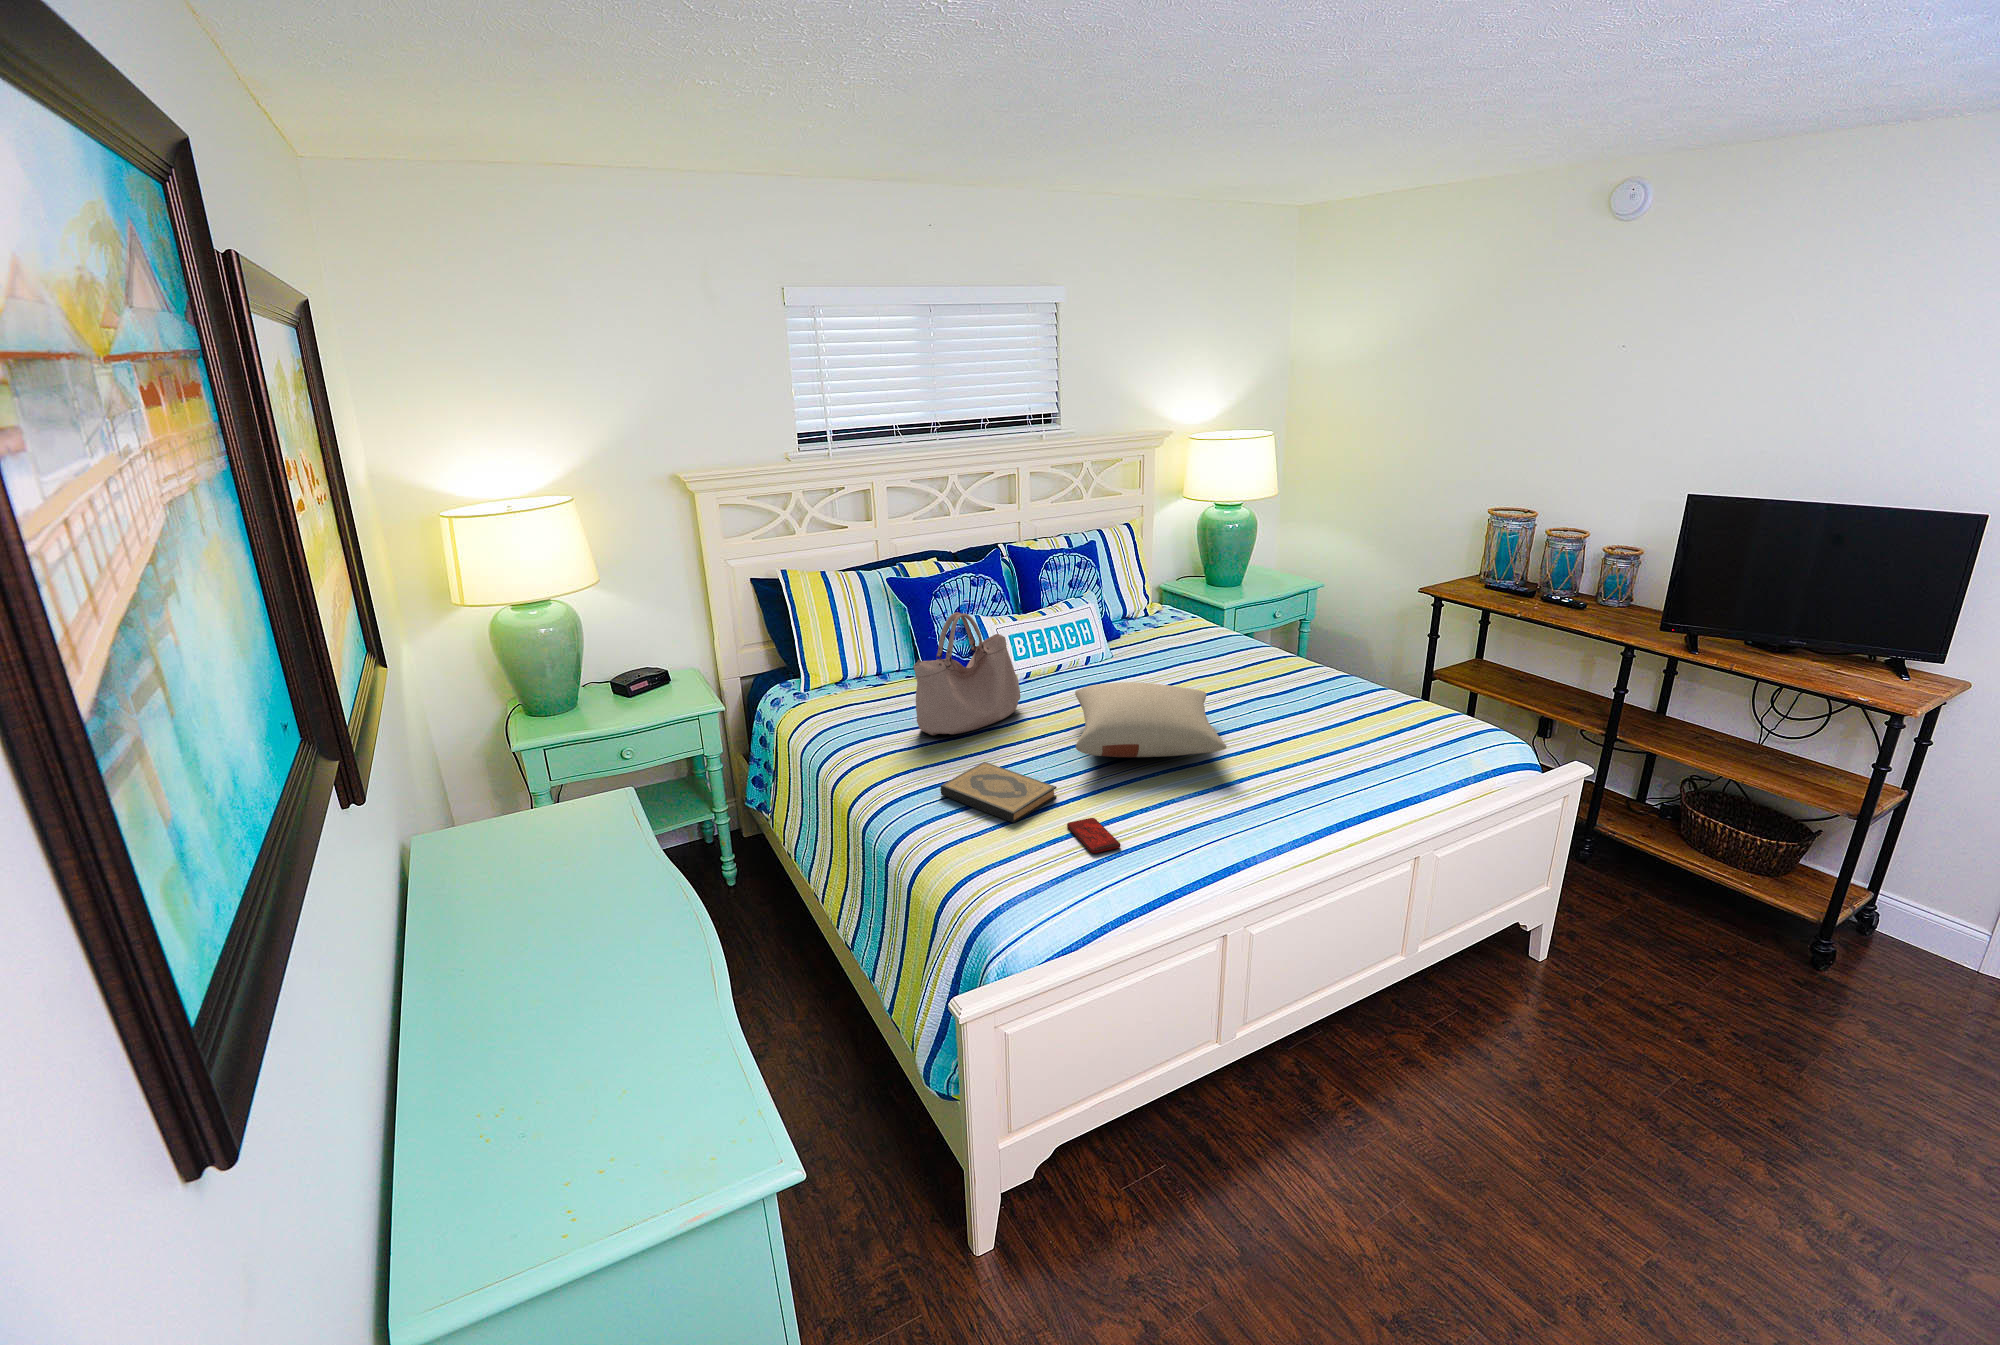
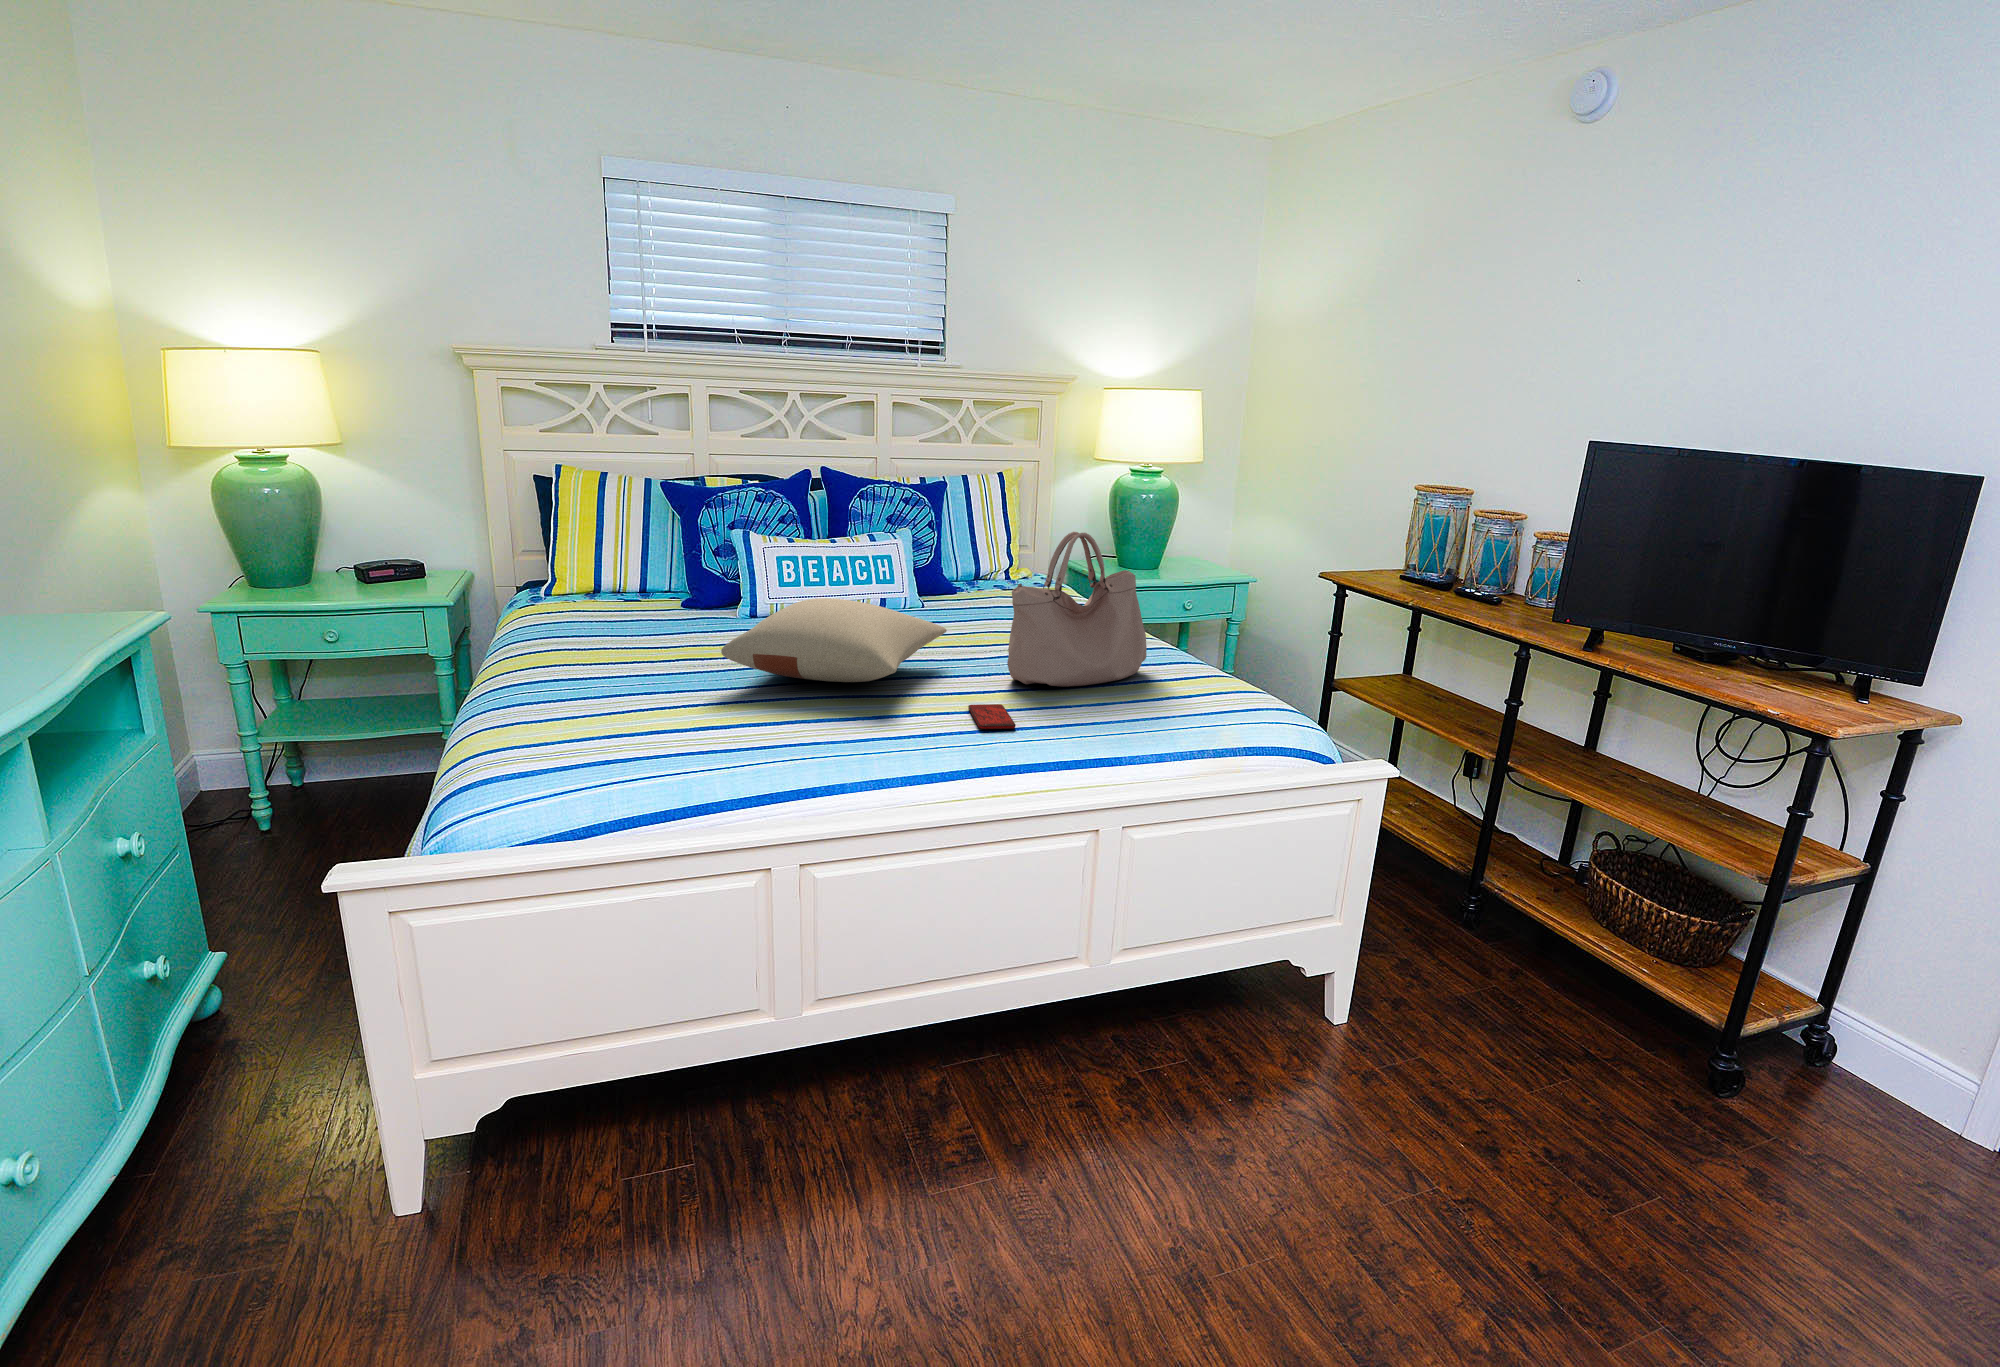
handbag: present [914,612,1020,735] -> present [1007,532,1147,687]
hardback book: present [940,762,1057,823] -> none [551,662,675,717]
smartphone: present [1067,818,1120,853] -> present [968,704,1016,729]

